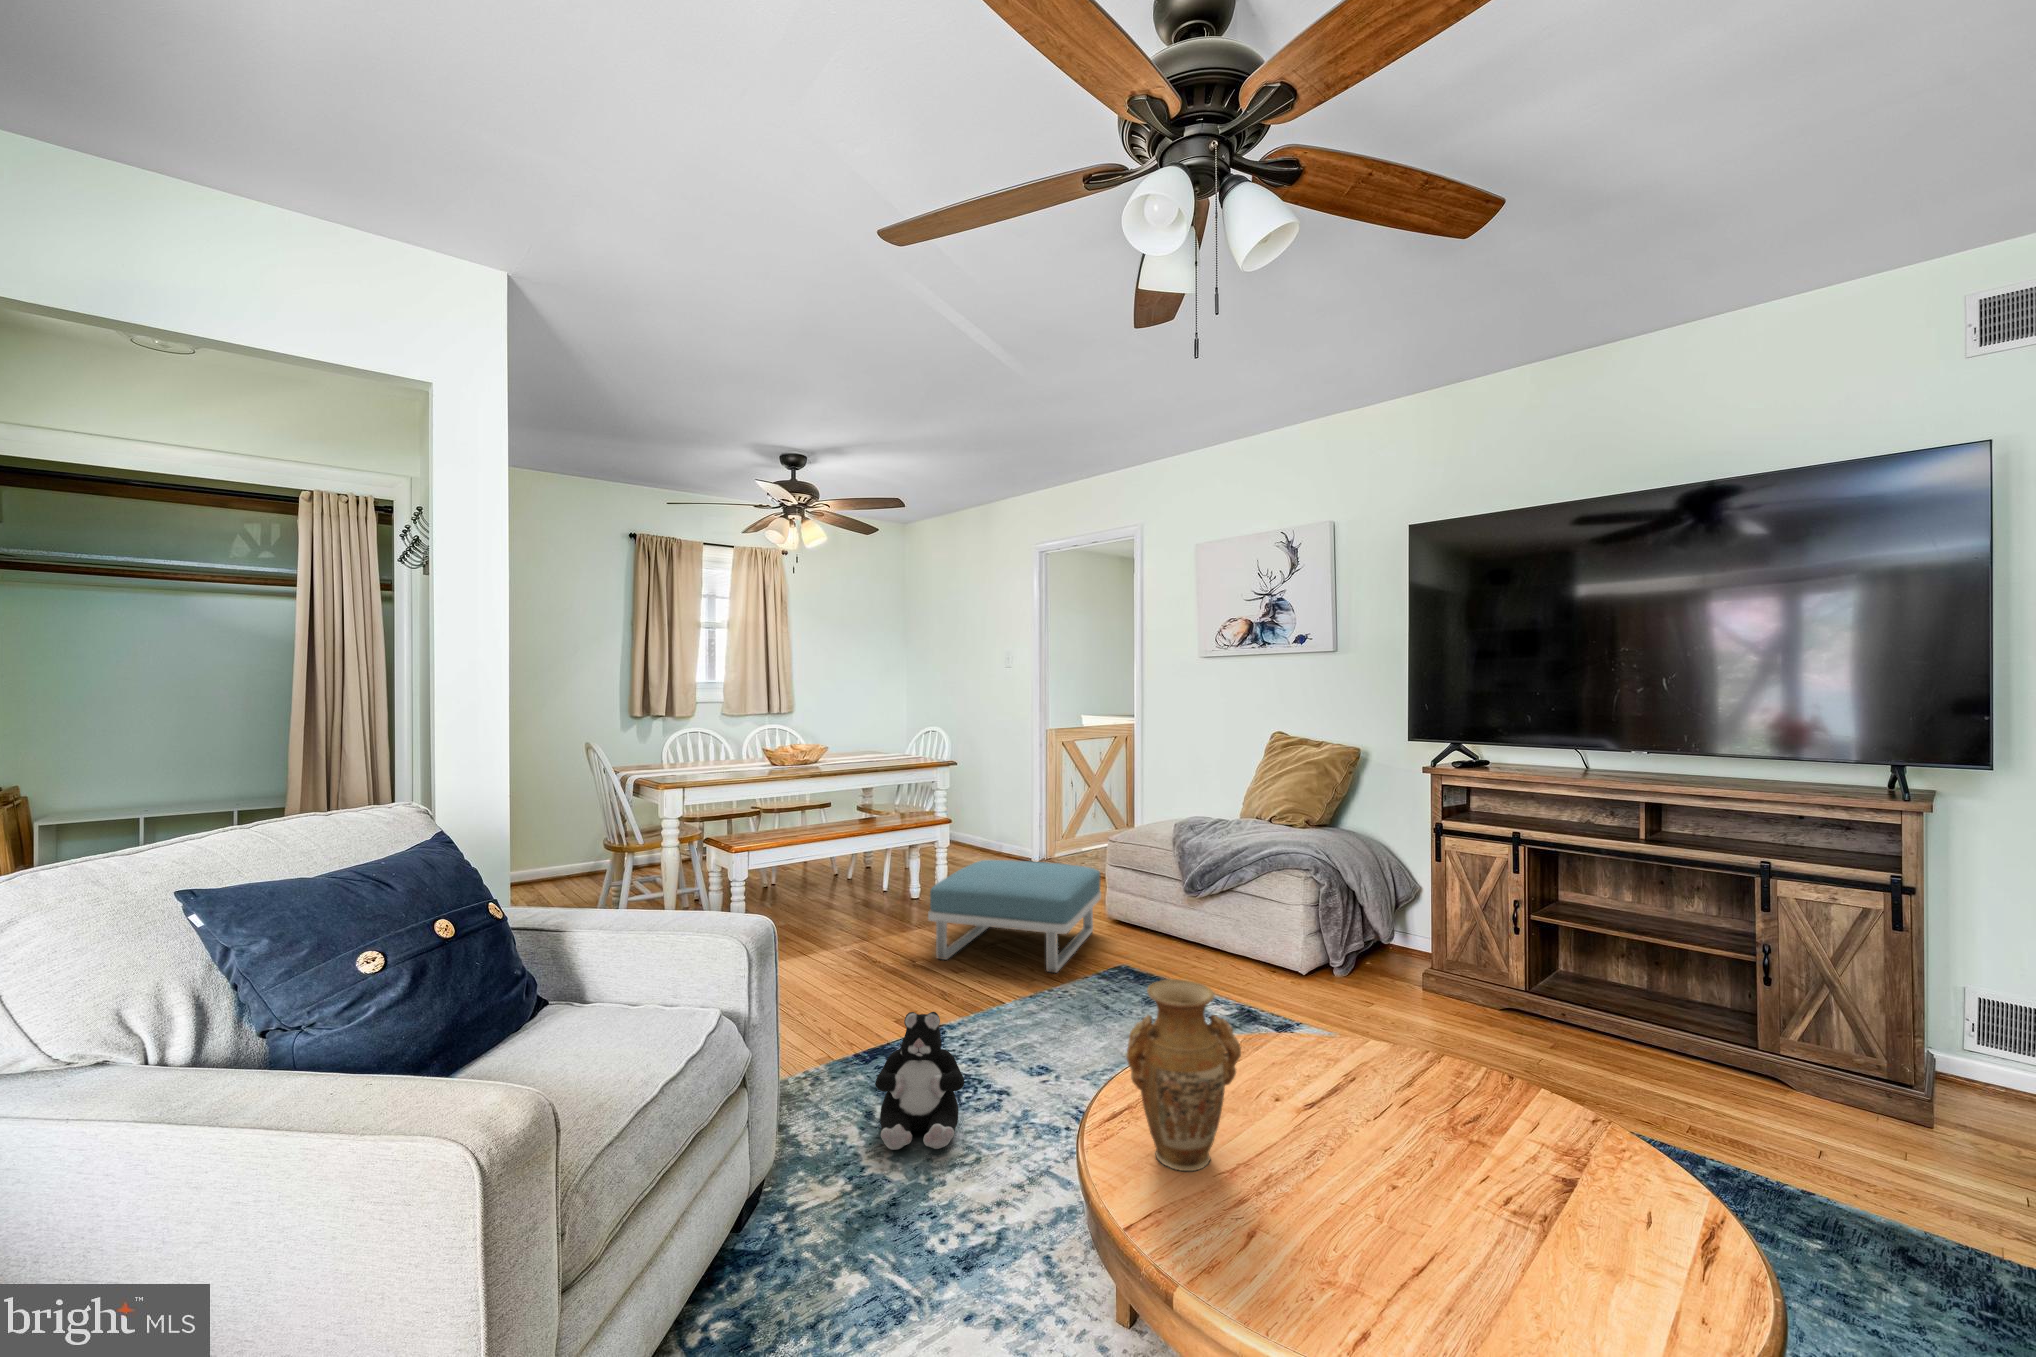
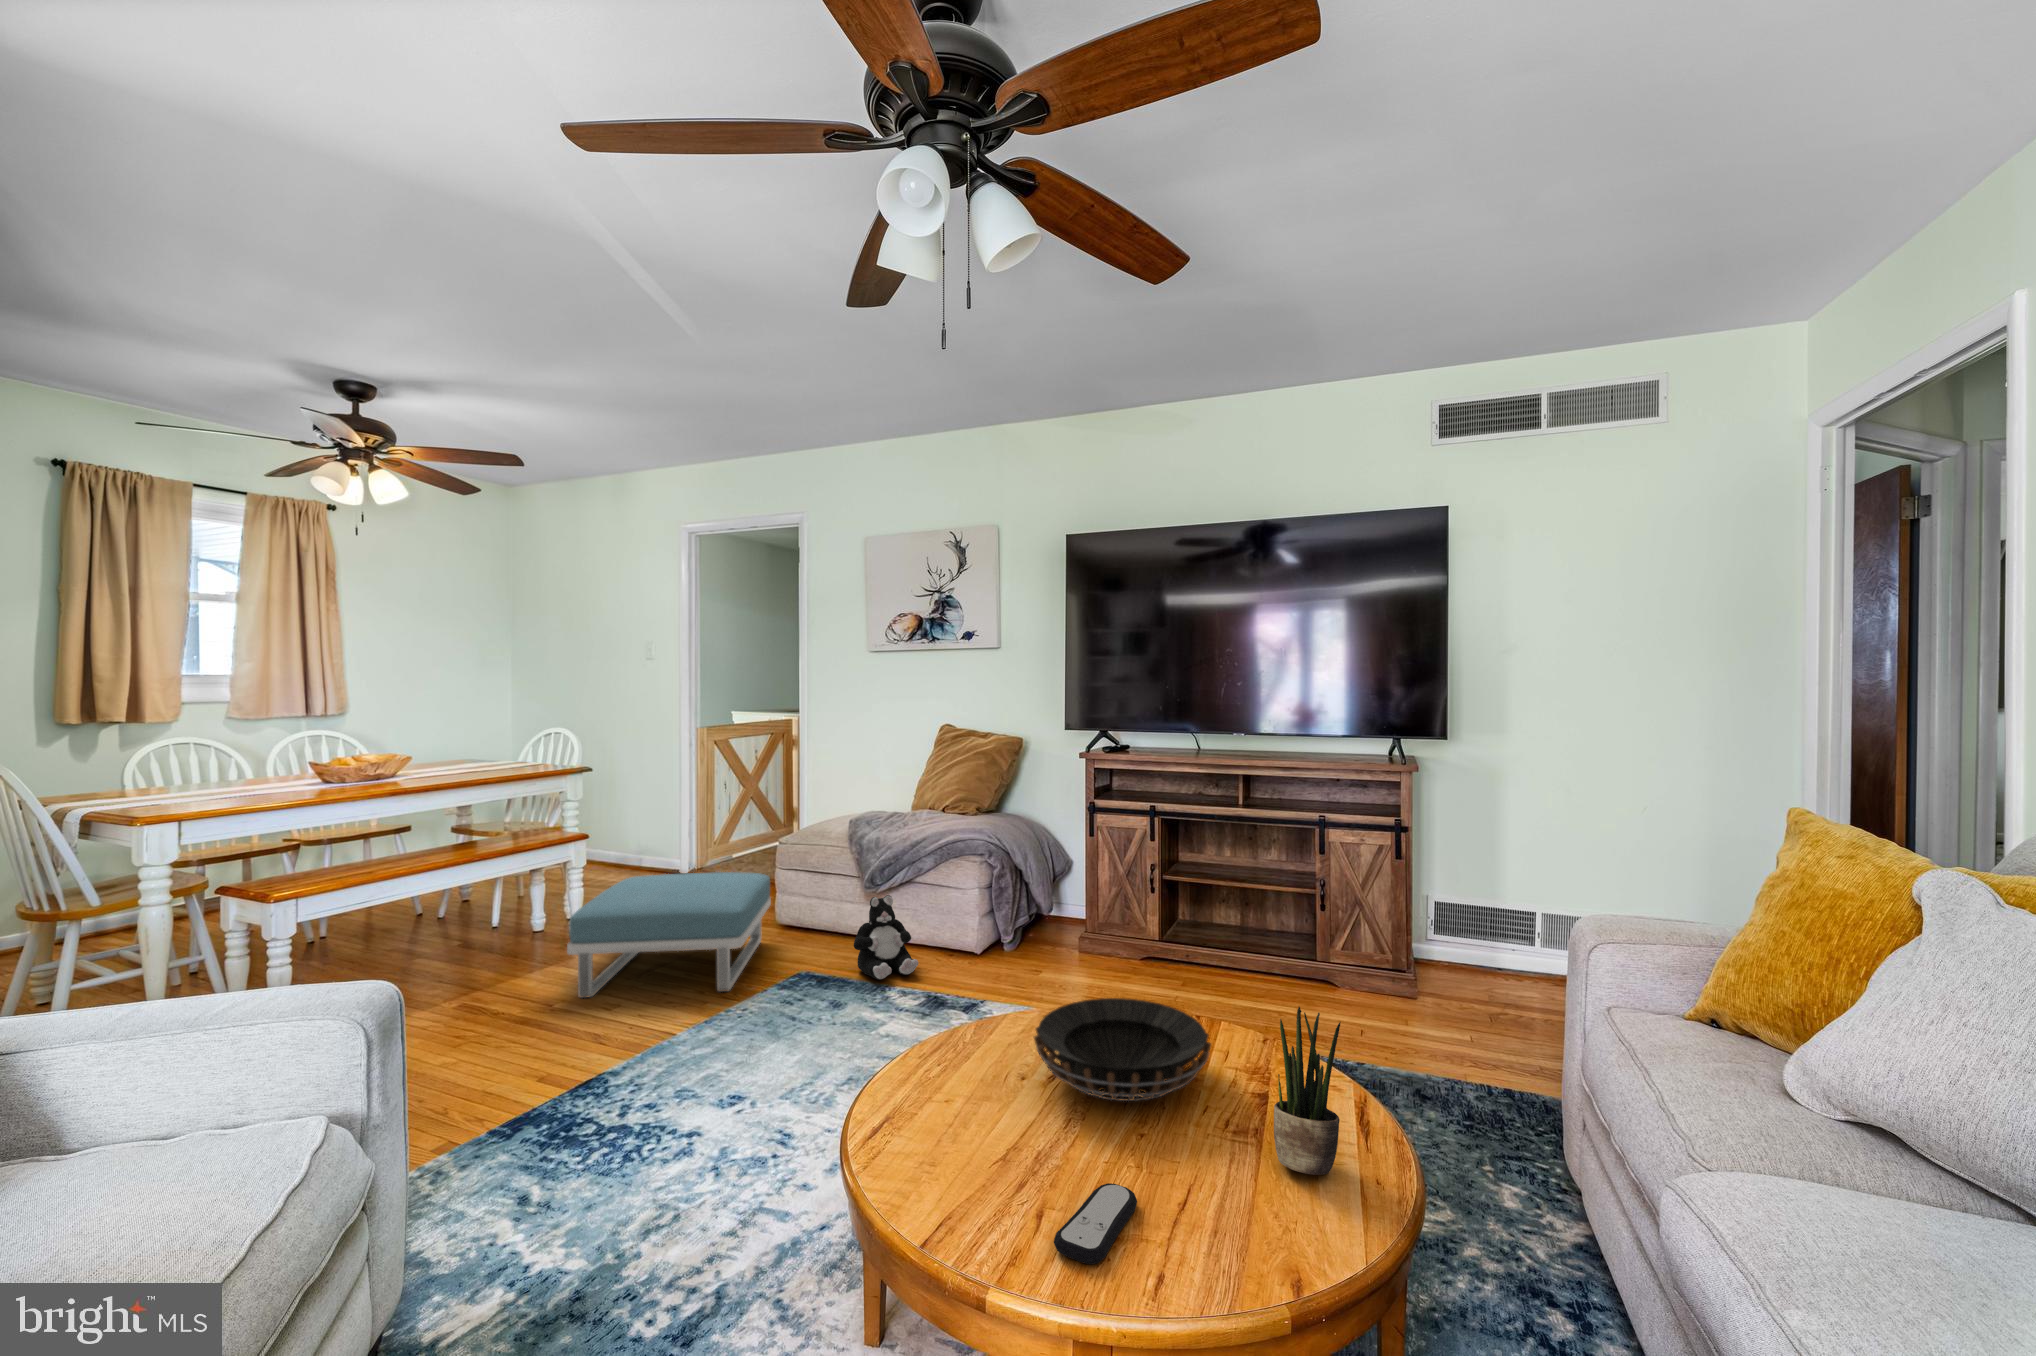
vase: present [1126,979,1241,1171] -> none [896,977,1004,1171]
plush toy: present [875,1012,964,1150] -> present [854,895,918,979]
decorative bowl: none [1291,1033,1503,1152] -> present [1034,998,1211,1101]
potted plant: none [1556,1078,1651,1289] -> present [1274,1007,1341,1175]
remote control: none [1259,1224,1365,1299] -> present [1054,1183,1137,1264]

